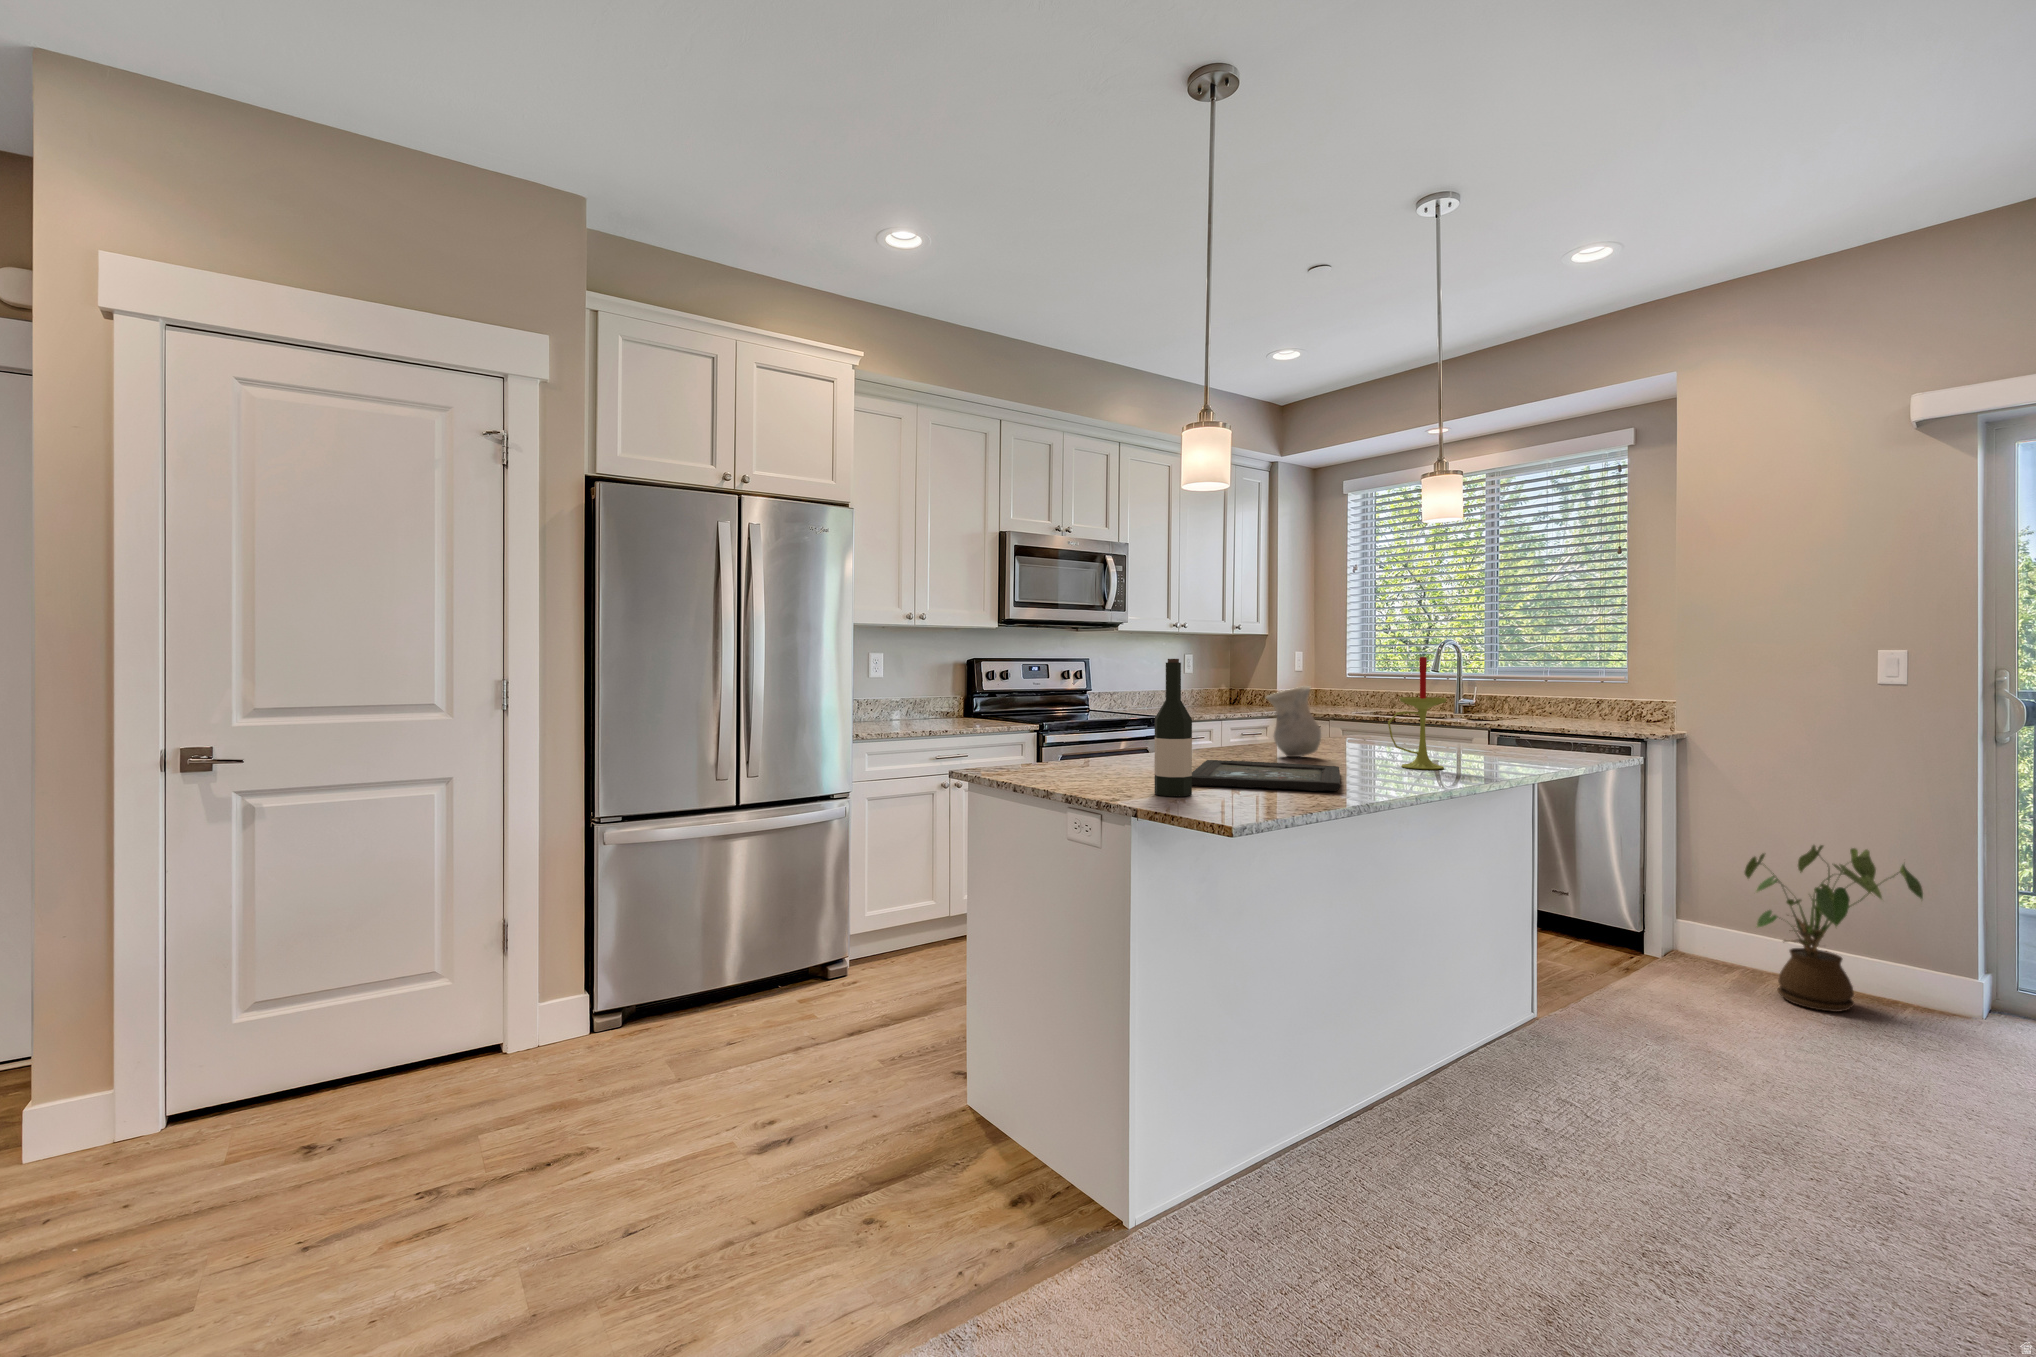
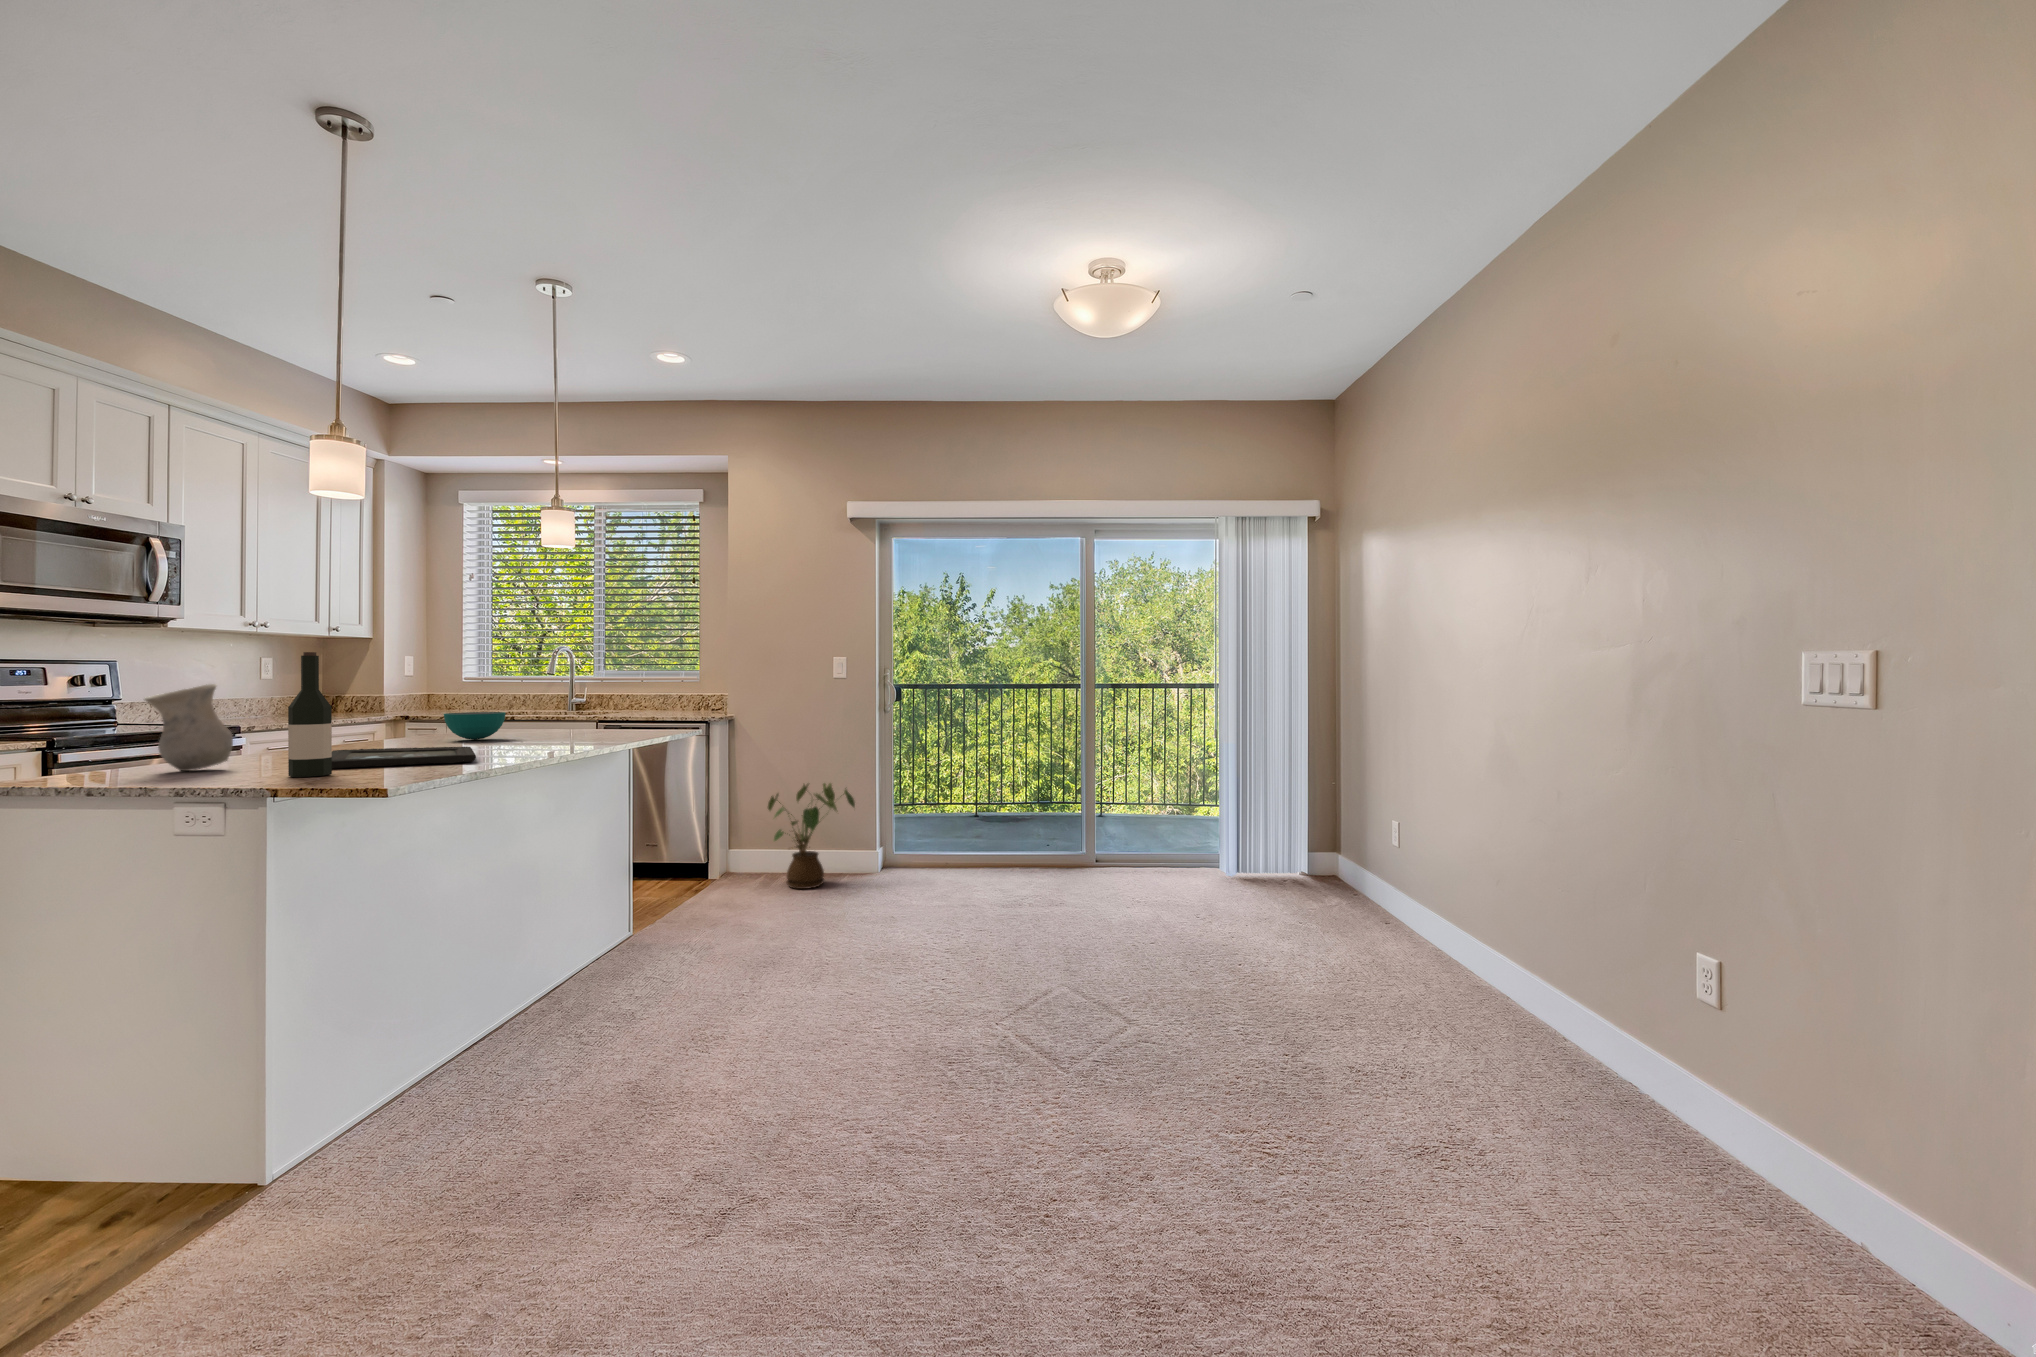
candle: present [1388,657,1447,769] -> none [513,654,562,746]
vase: present [1266,686,1321,757] -> present [144,684,233,771]
bowl: none [1317,720,1382,752] -> present [444,712,506,740]

